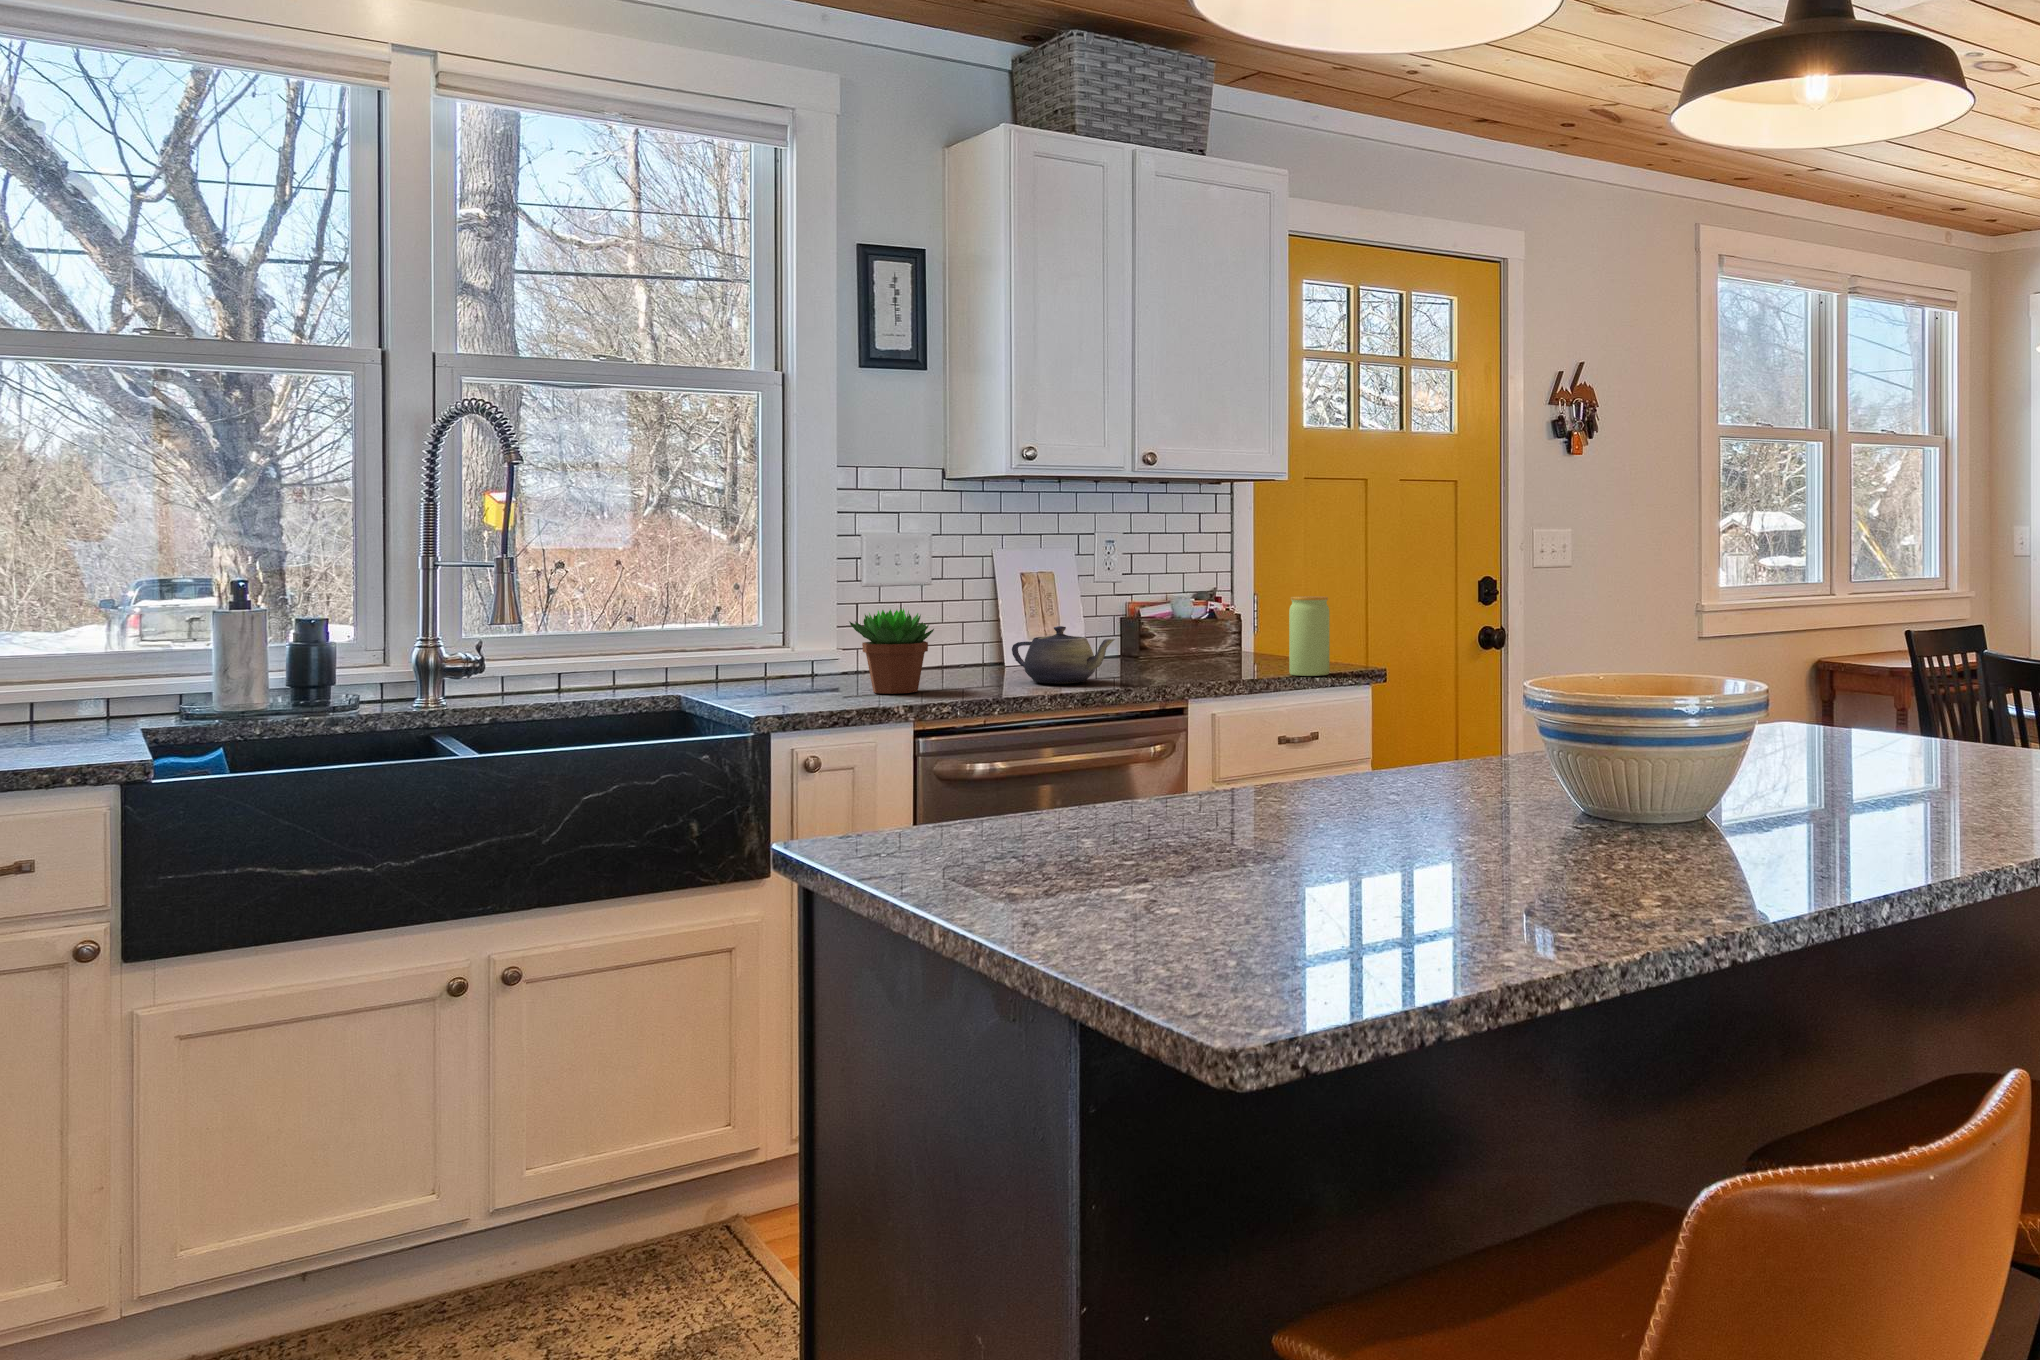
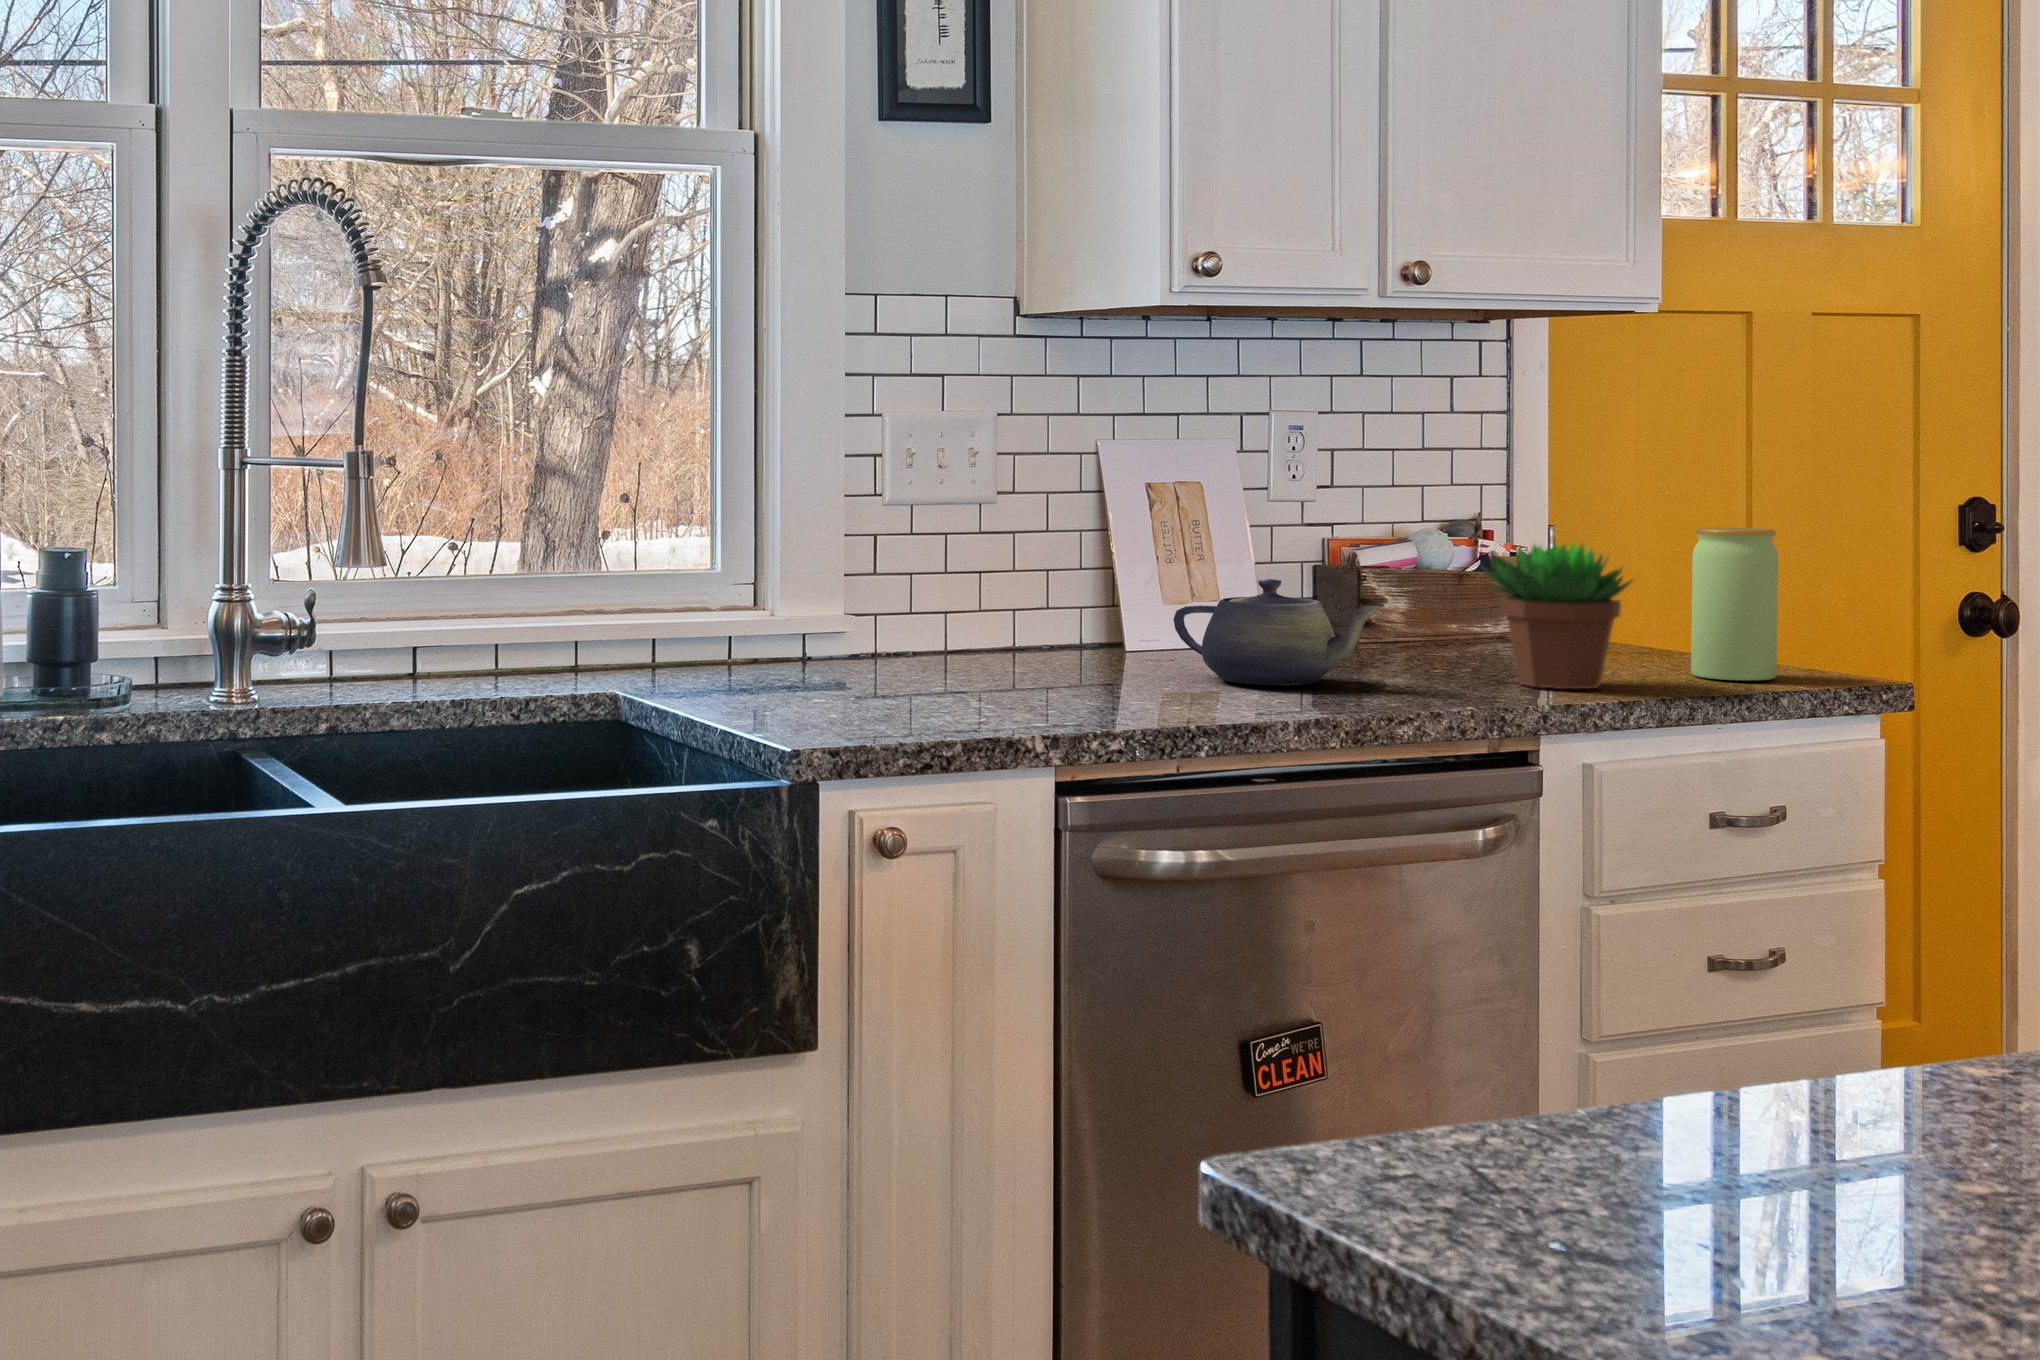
succulent plant: present [850,609,934,694] -> present [1481,542,1631,689]

